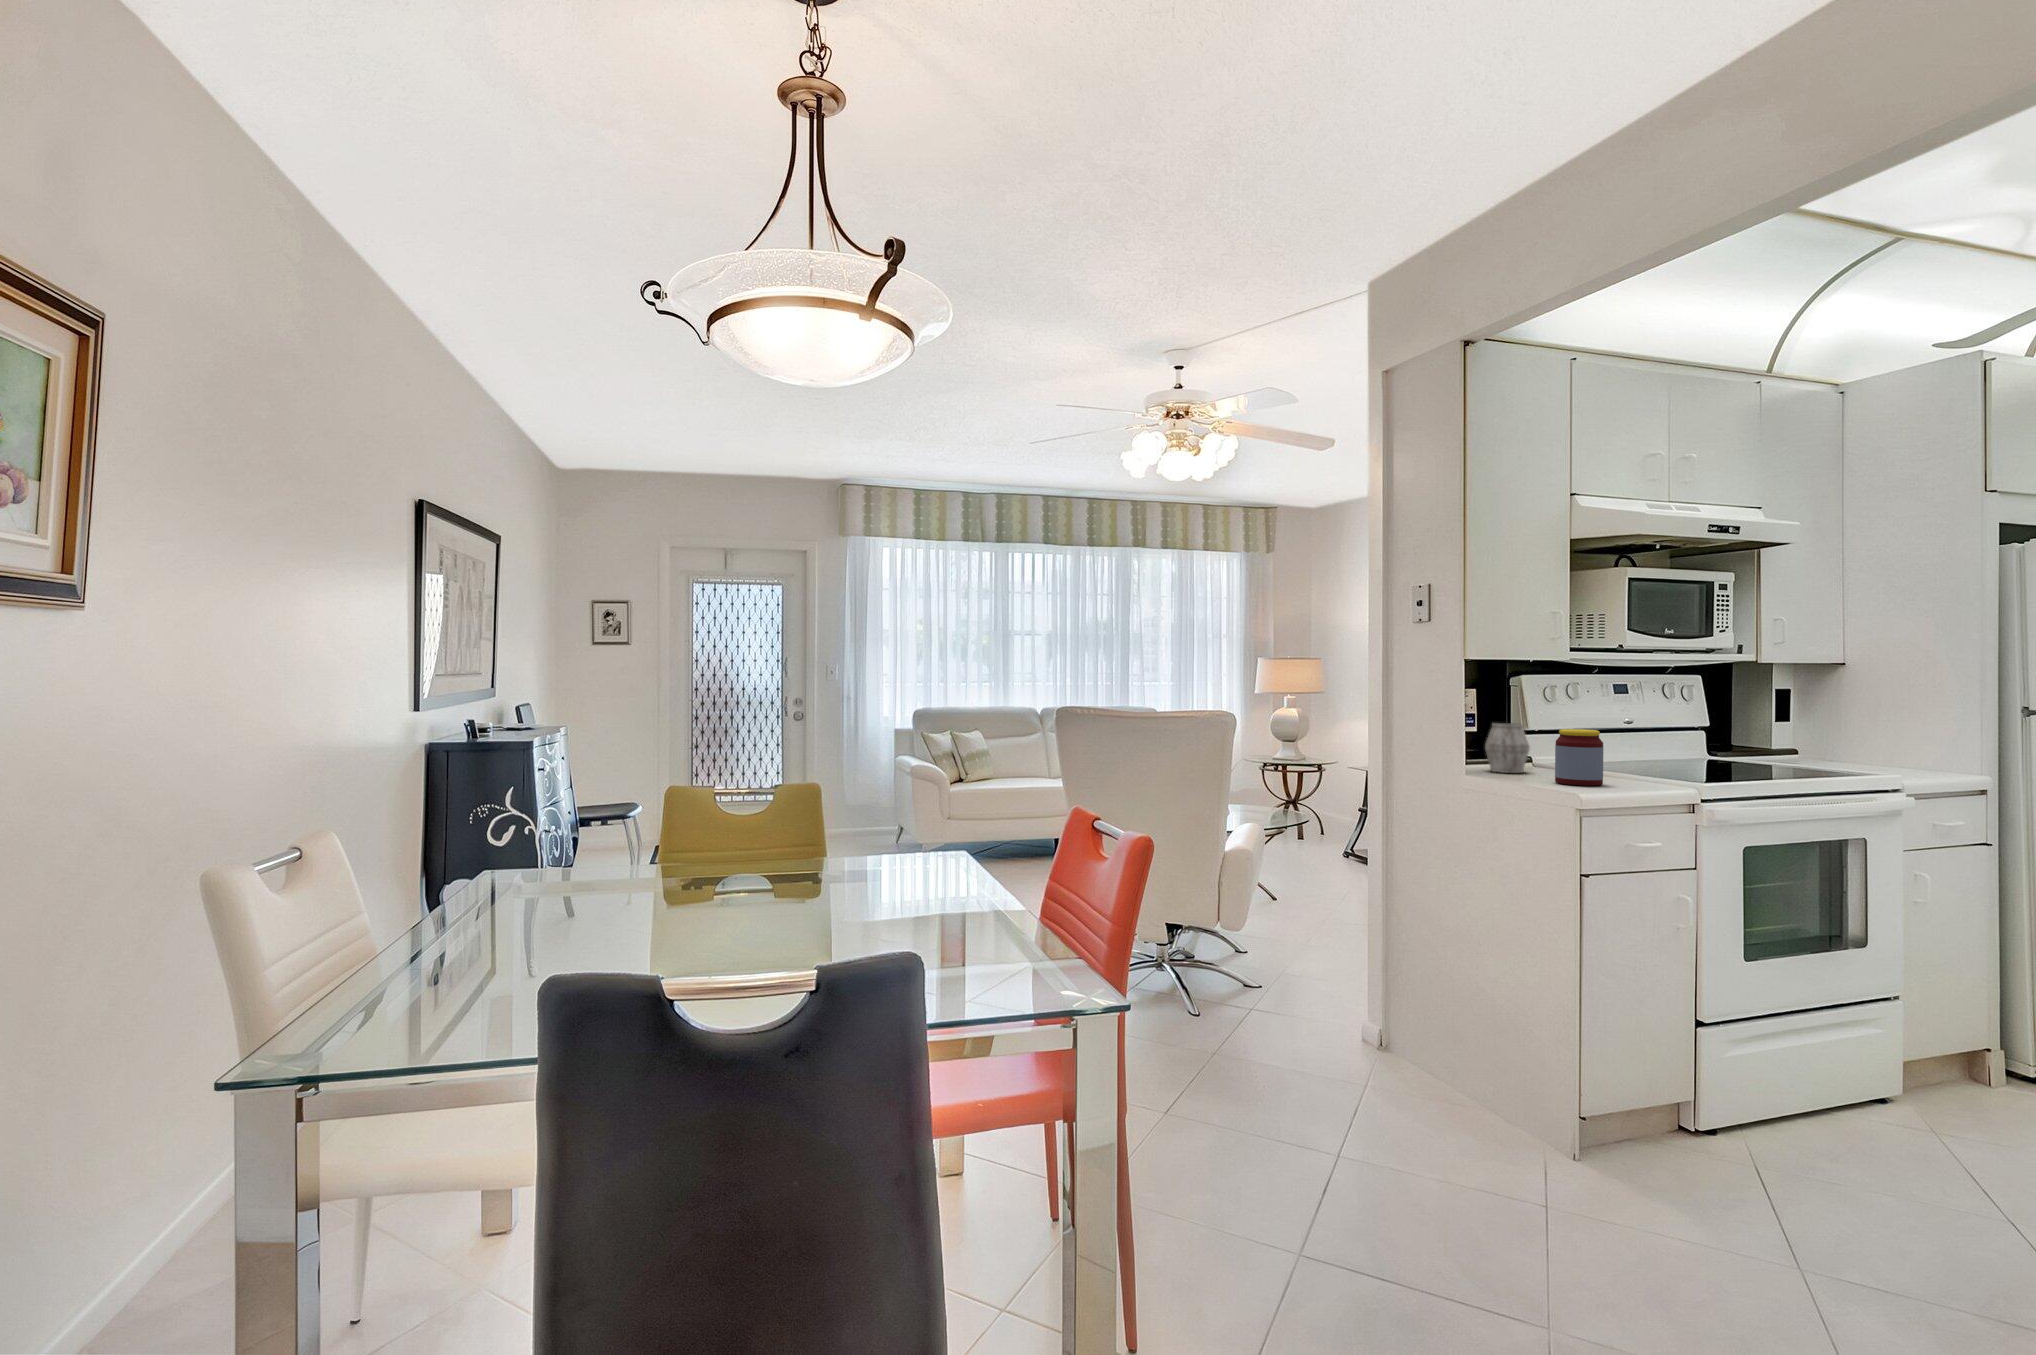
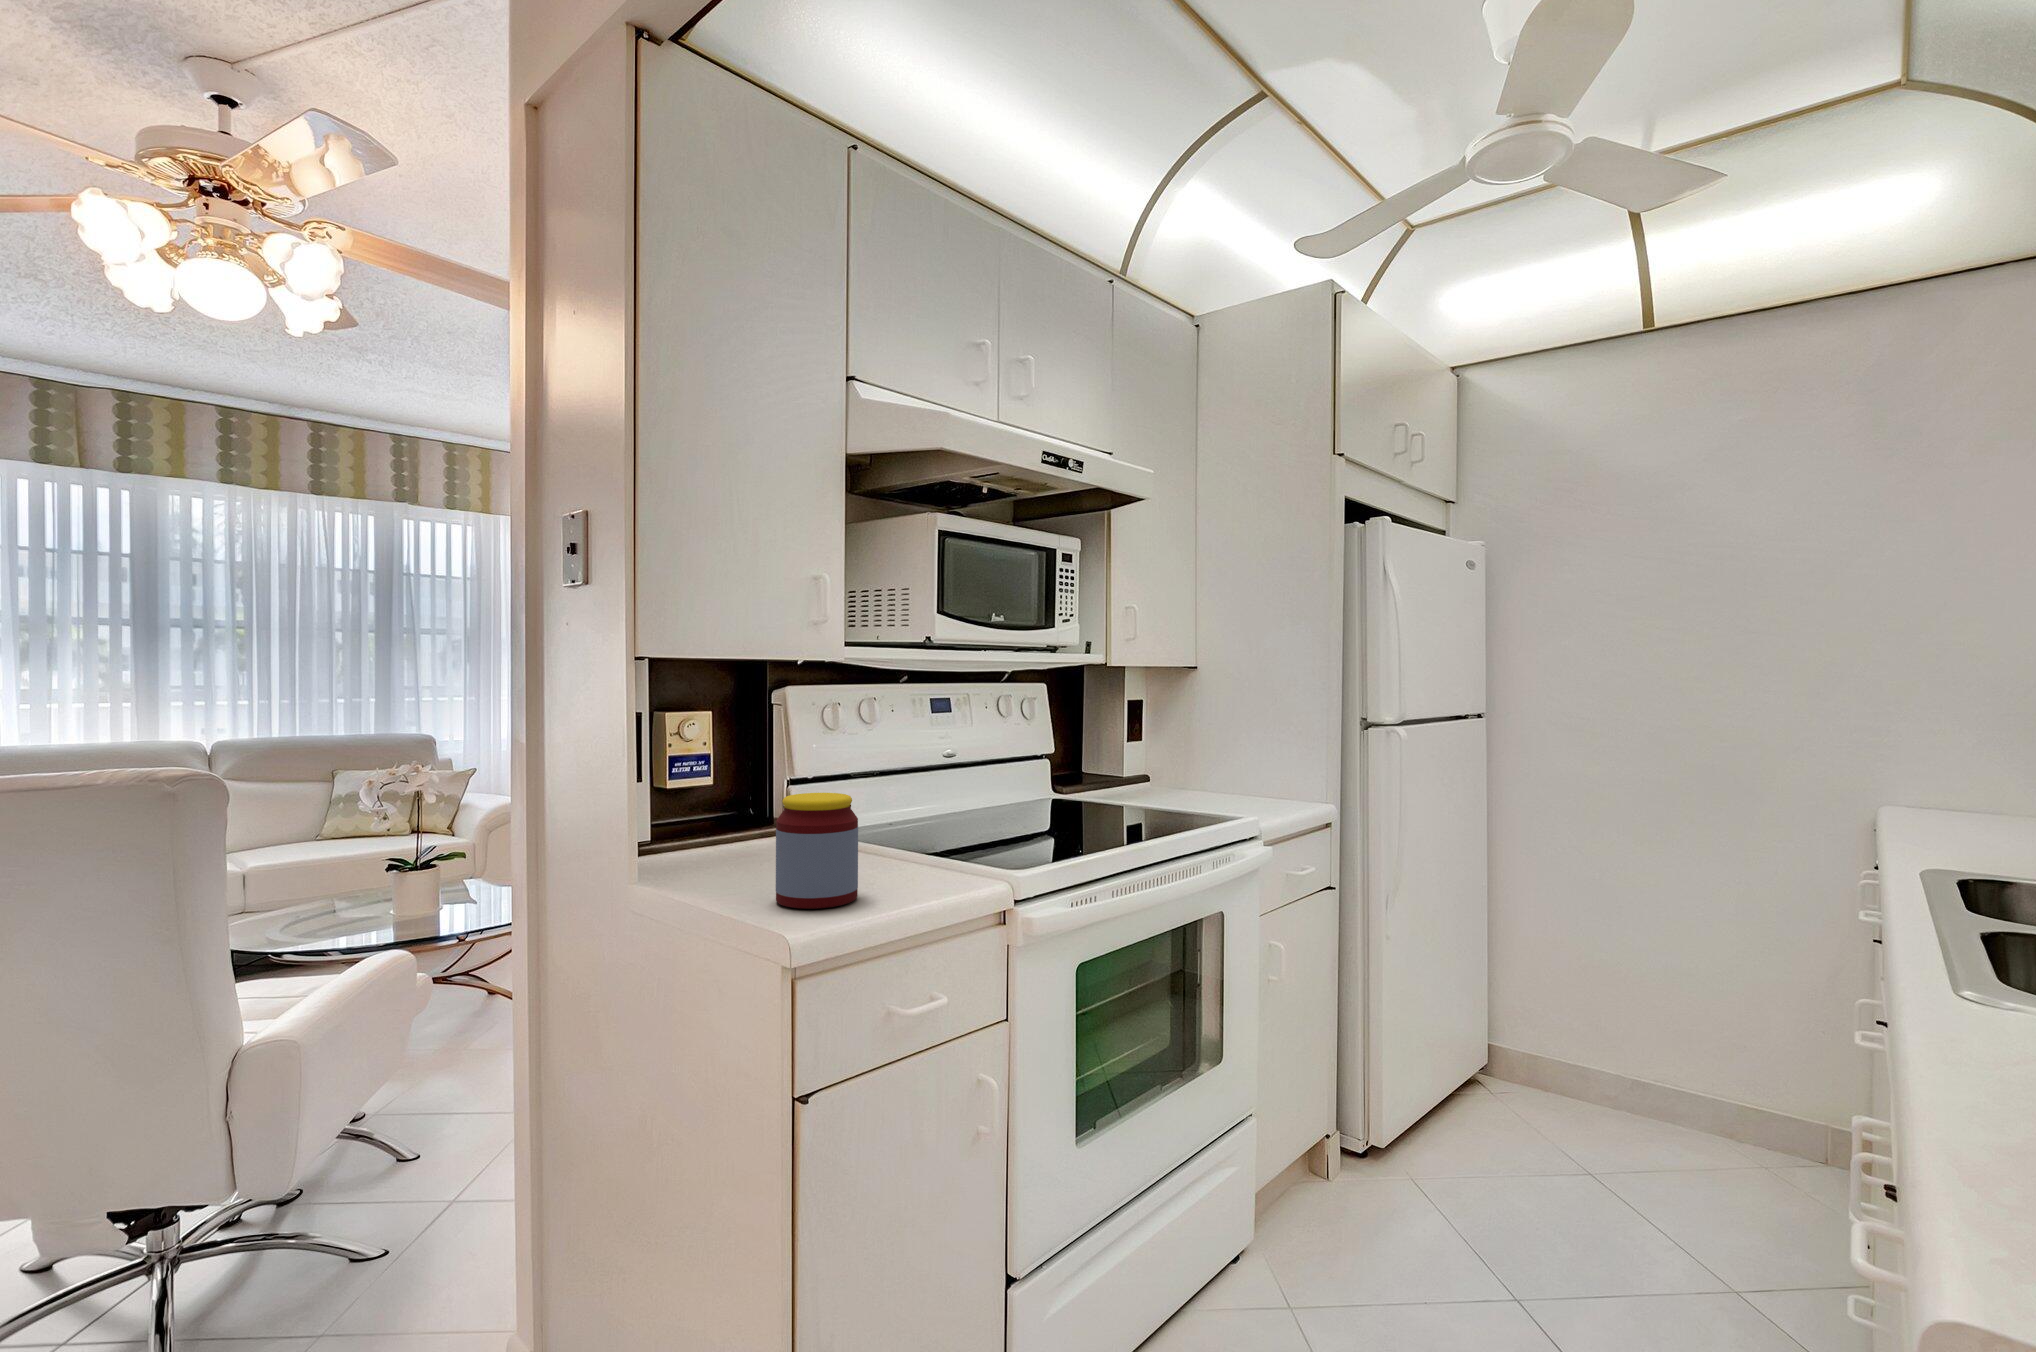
mug: present [1485,723,1530,773] -> none [694,774,771,870]

